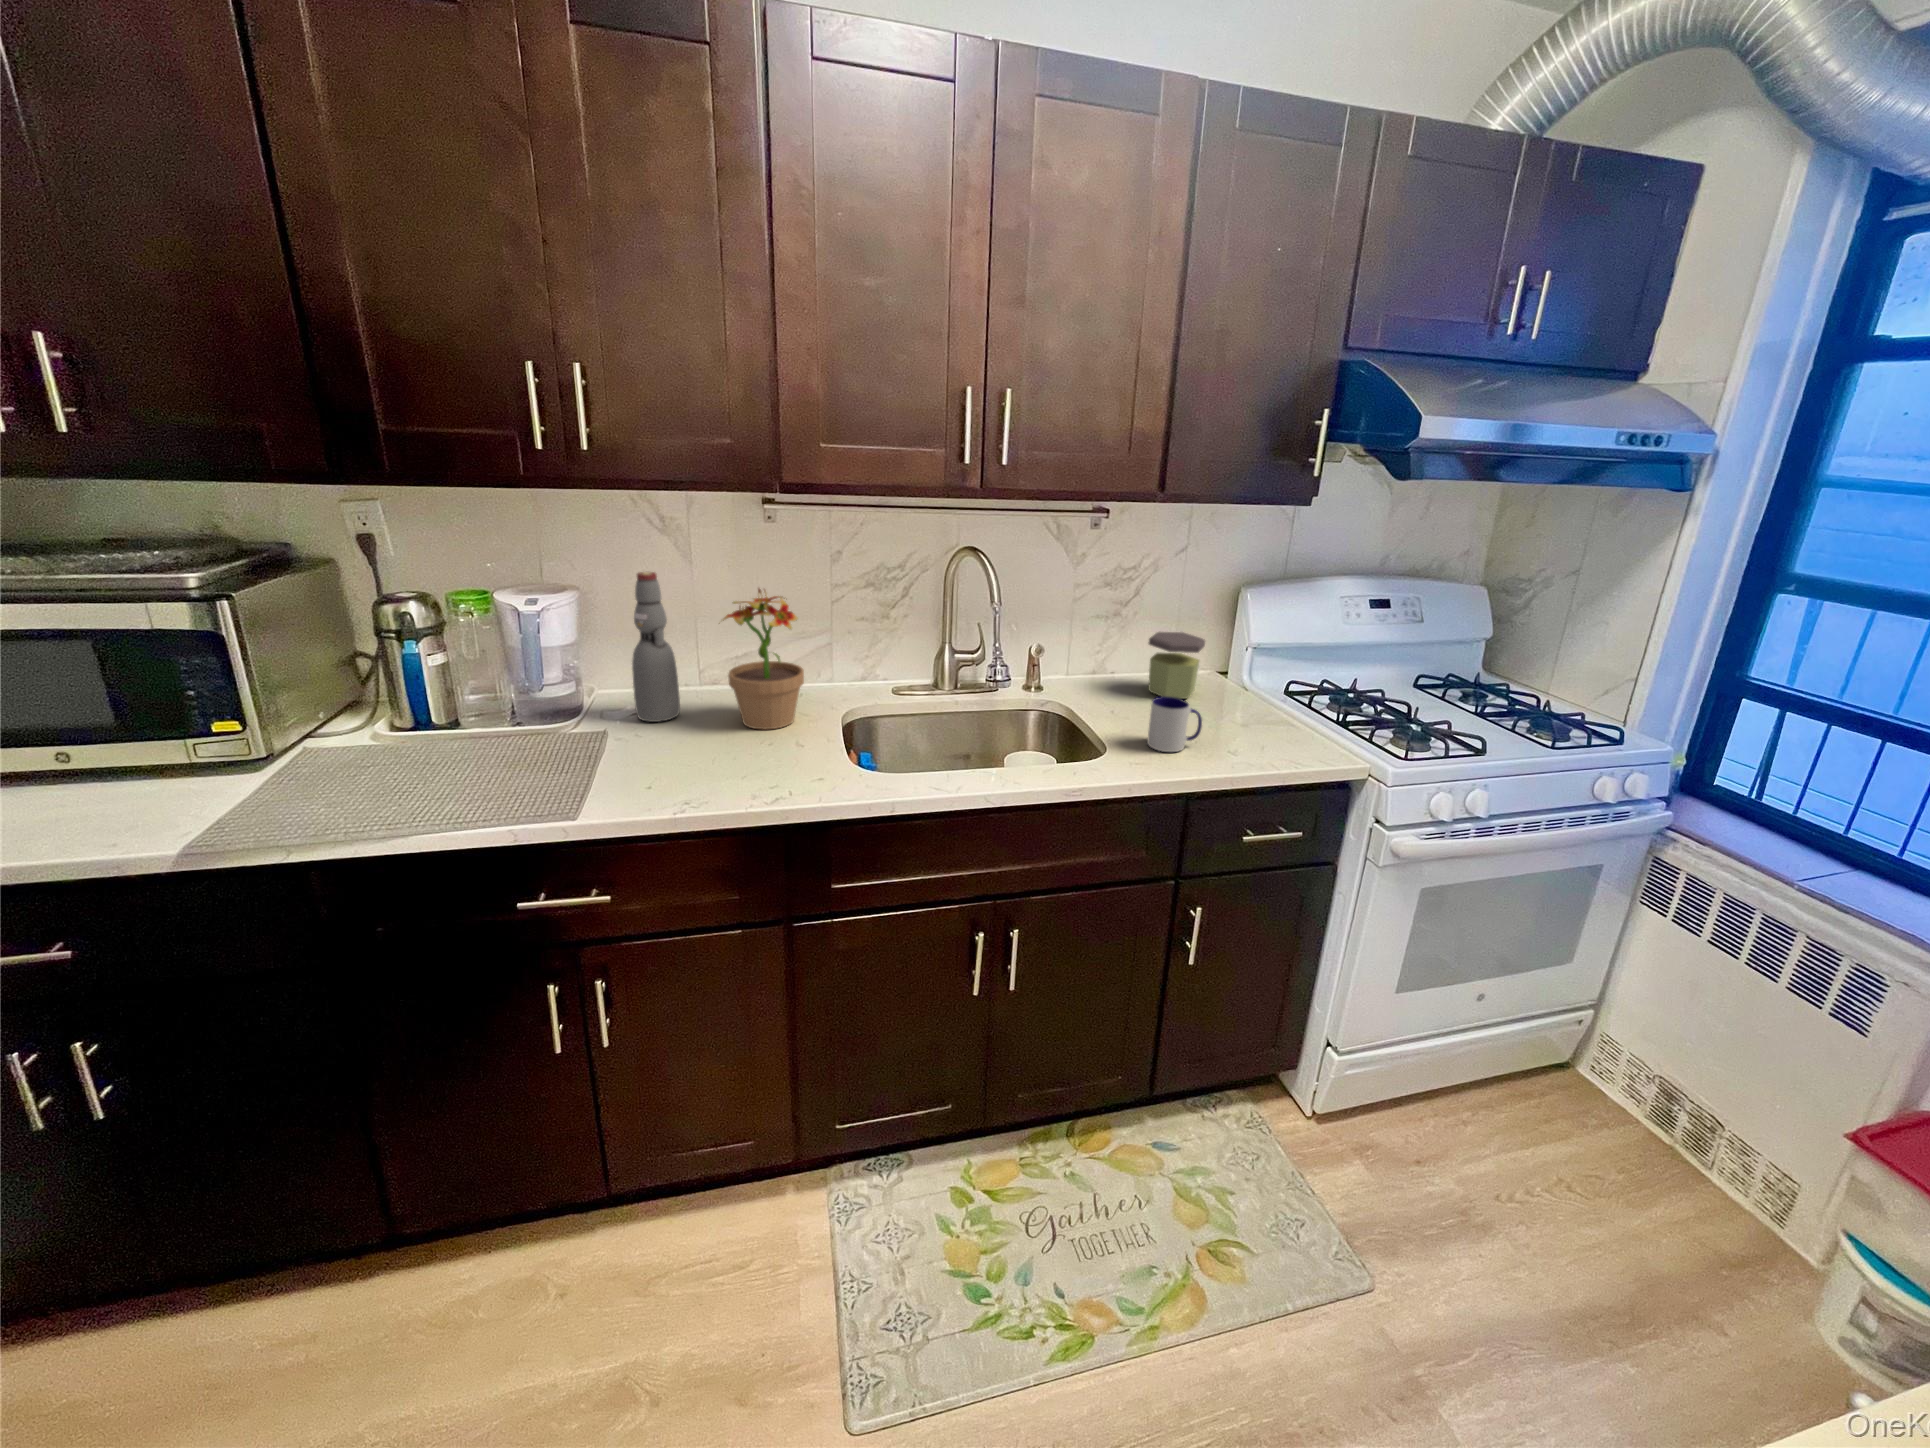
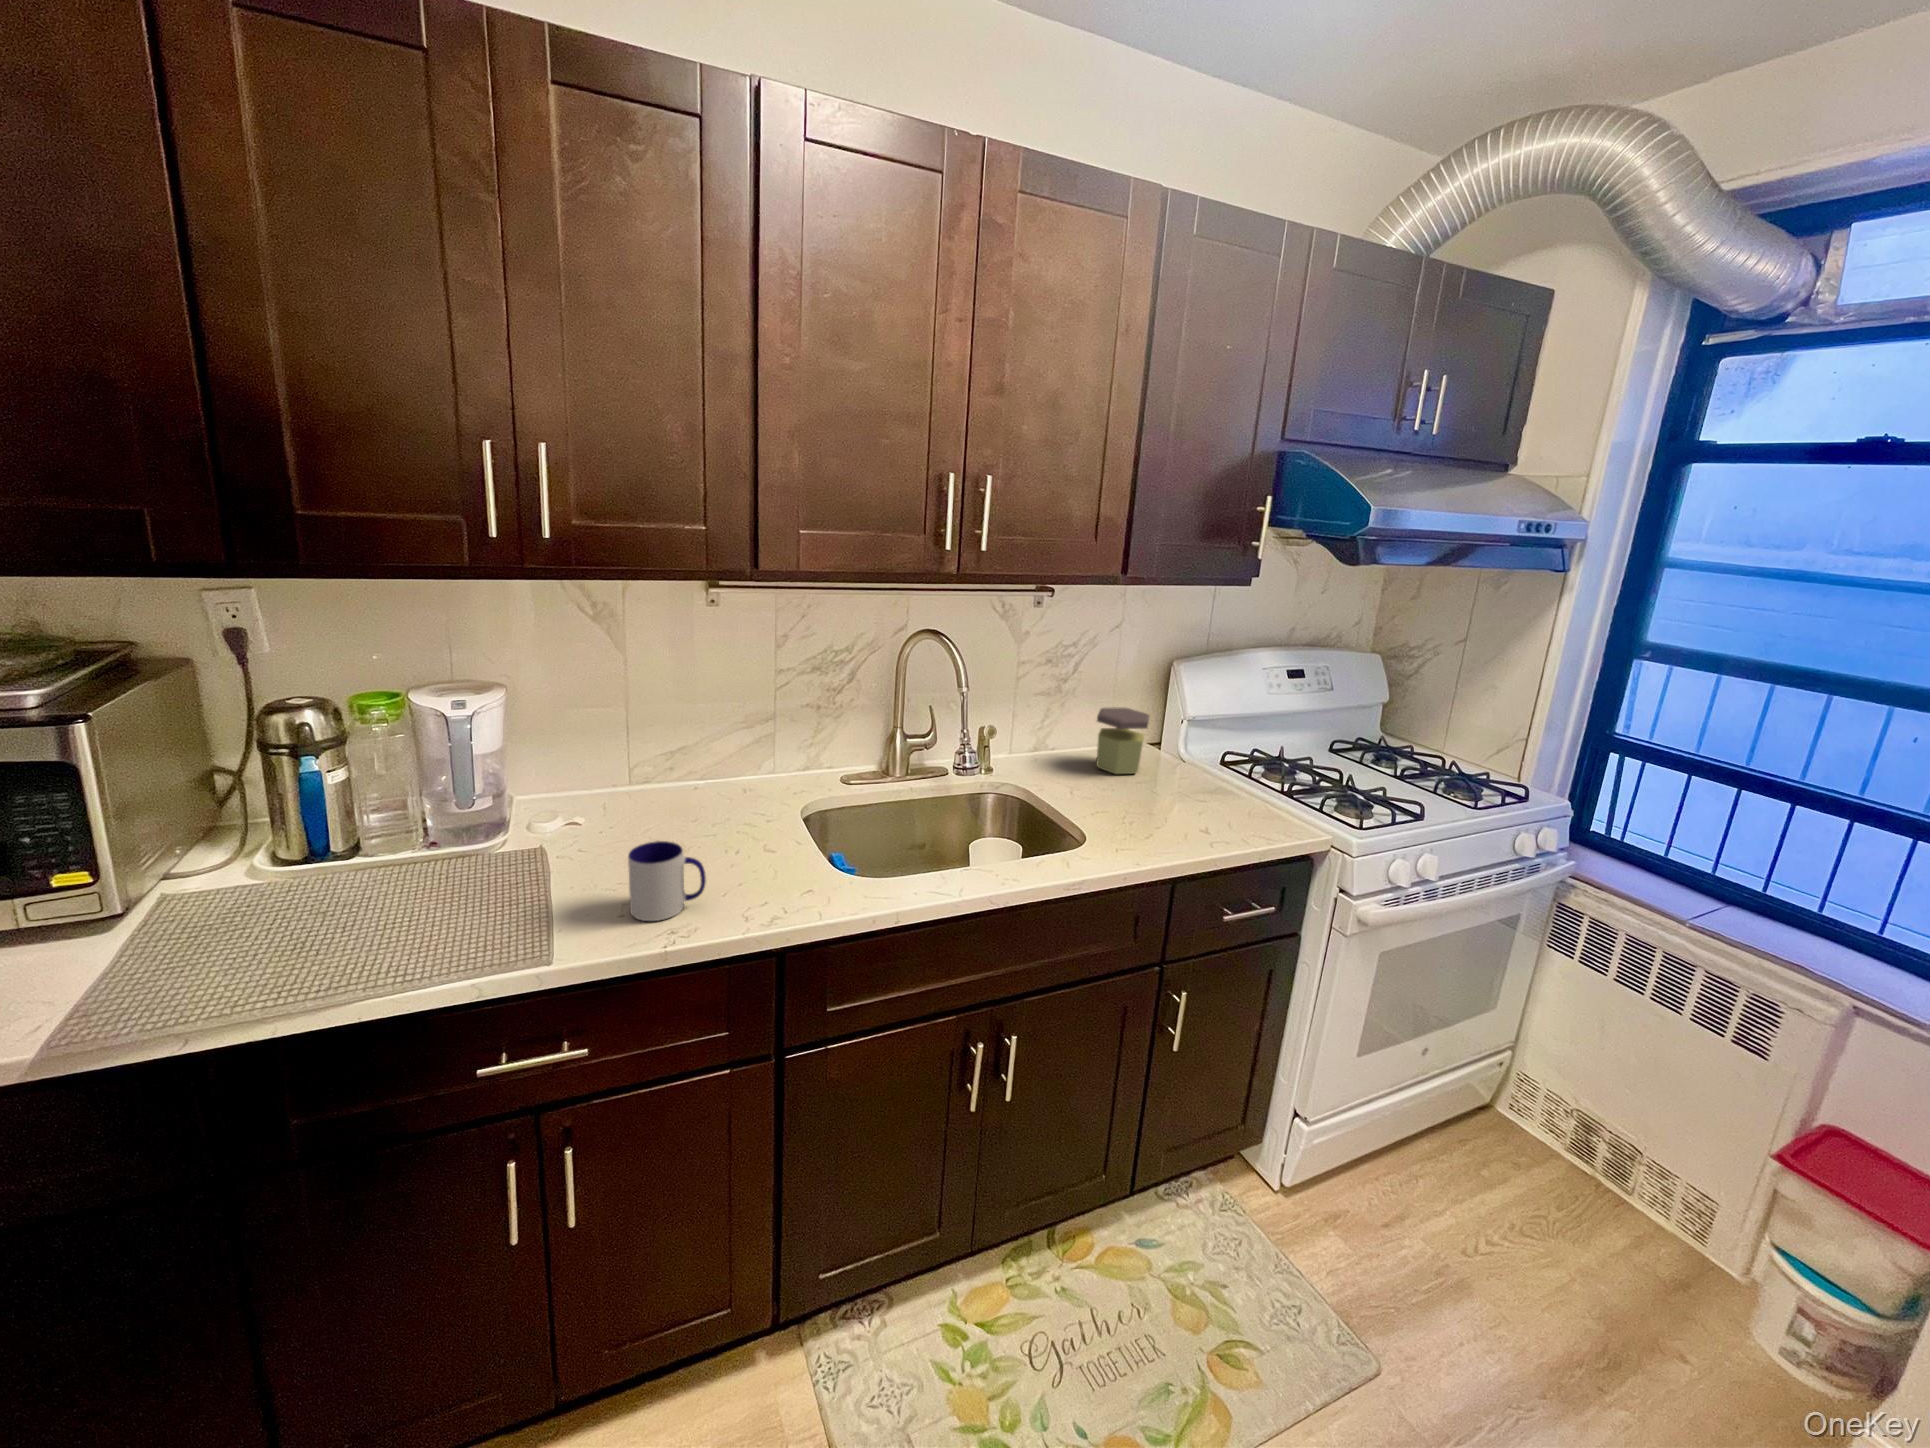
bottle: present [632,572,680,722] -> none [571,666,623,832]
potted plant: present [723,589,804,729] -> none [676,680,765,834]
mug: present [1147,697,1202,752] -> present [628,841,706,921]

